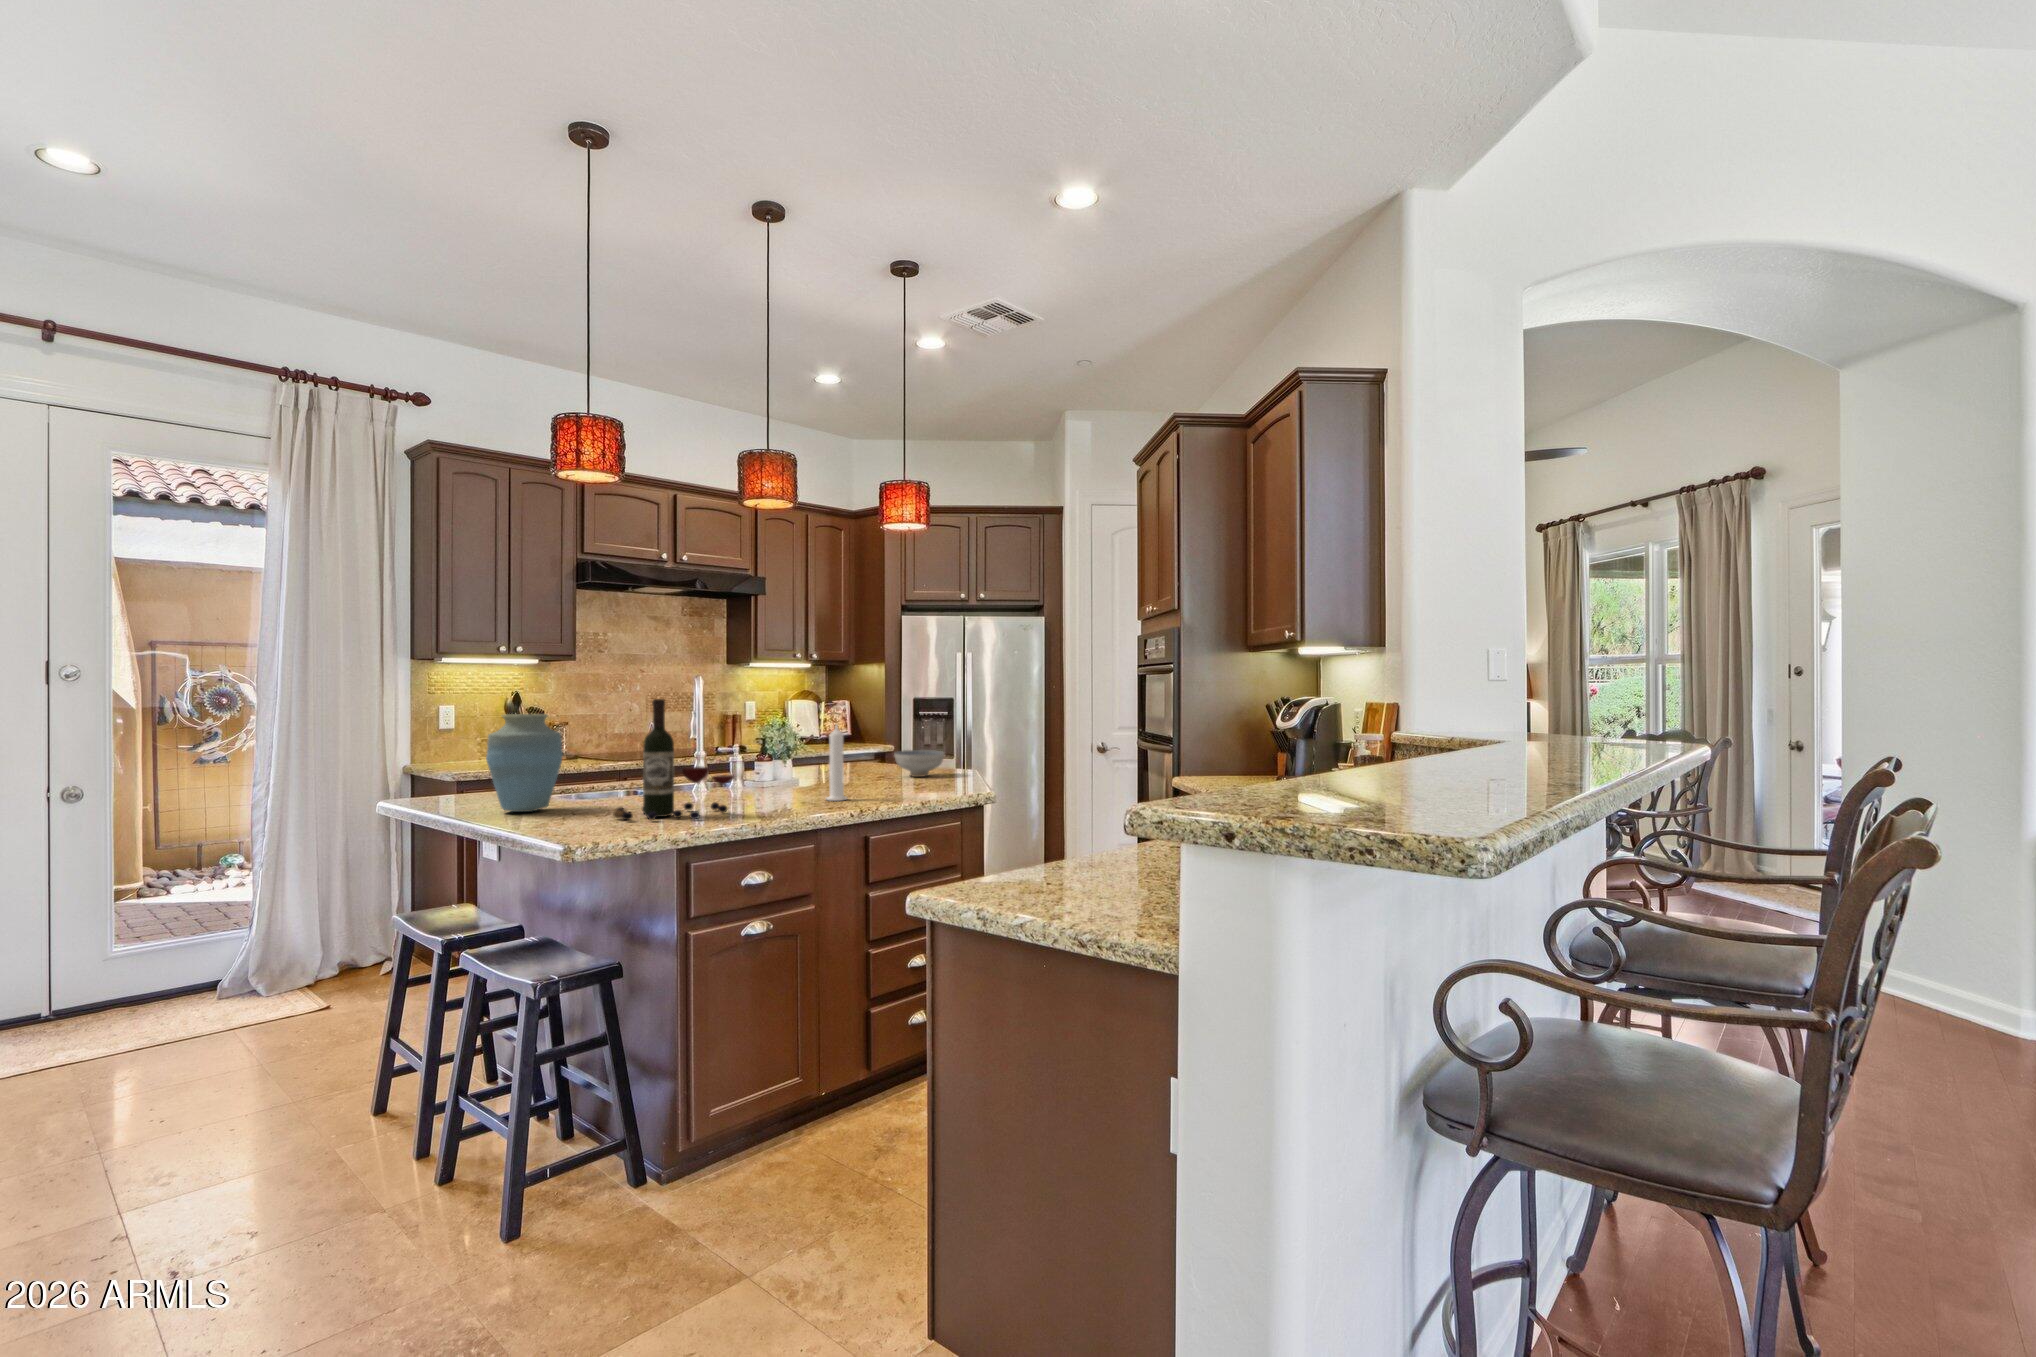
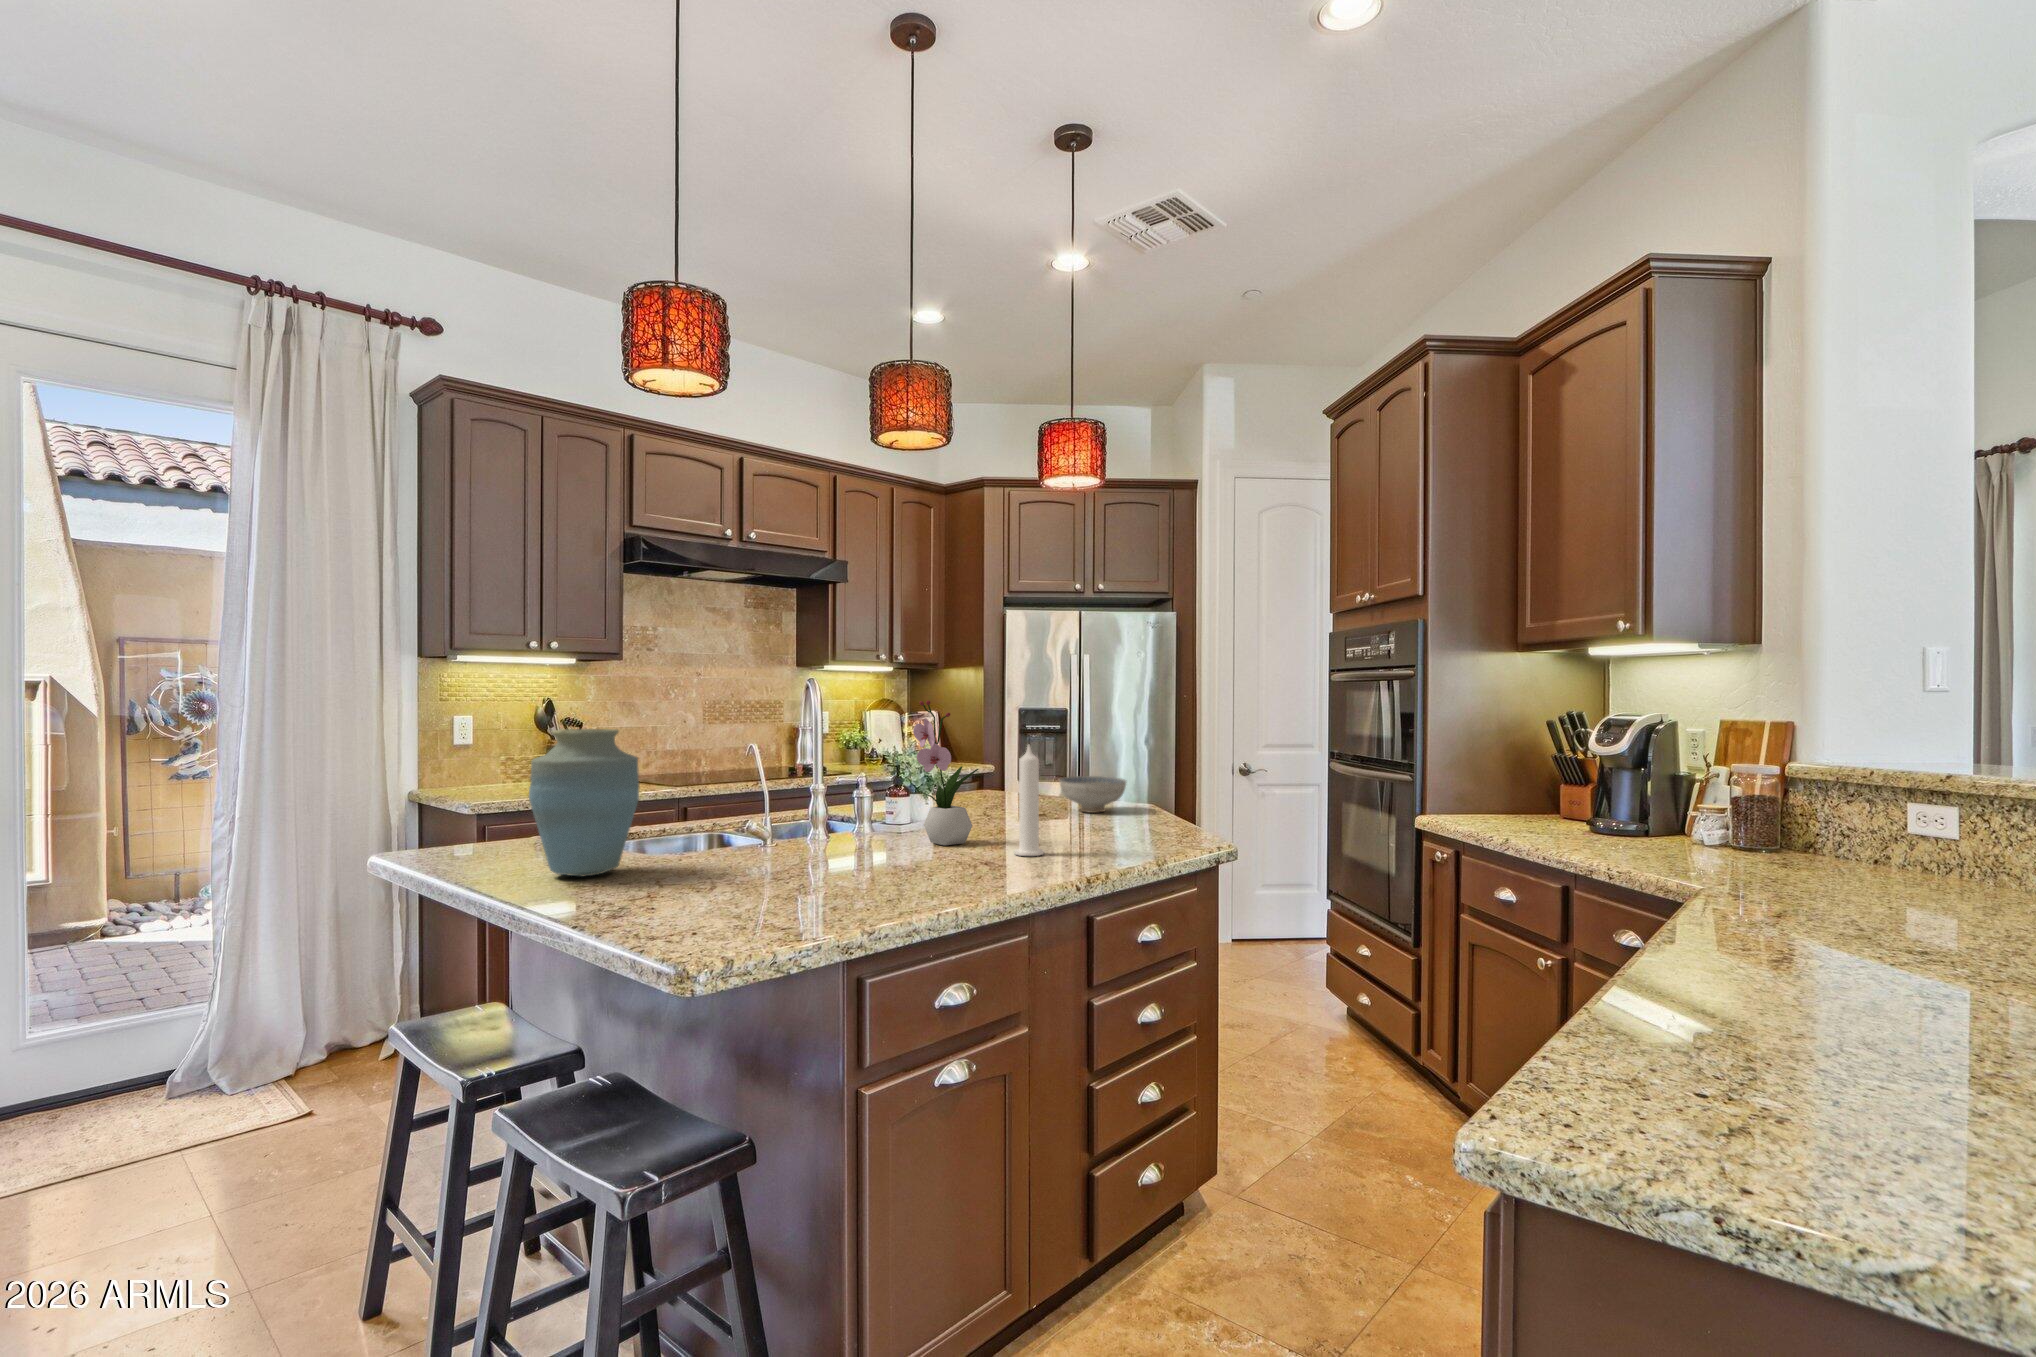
flower arrangement: none [763,694,810,796] -> present [913,700,978,845]
wine bottle: present [613,699,734,820] -> none [725,708,914,897]

